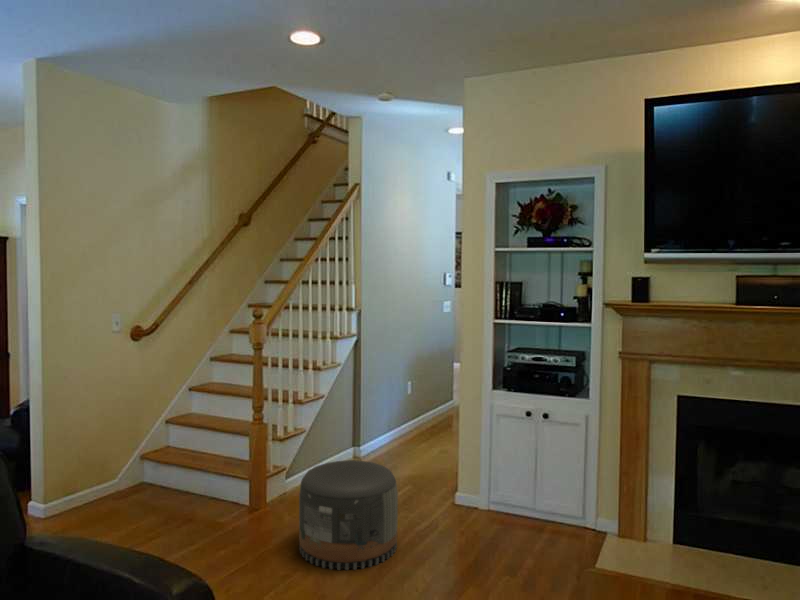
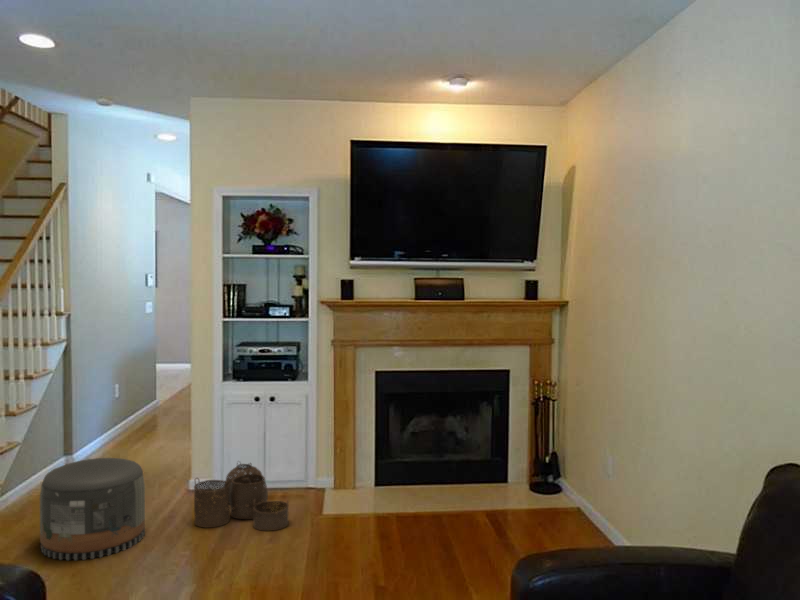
woven basket: none [448,483,553,581] -> present [194,463,288,531]

